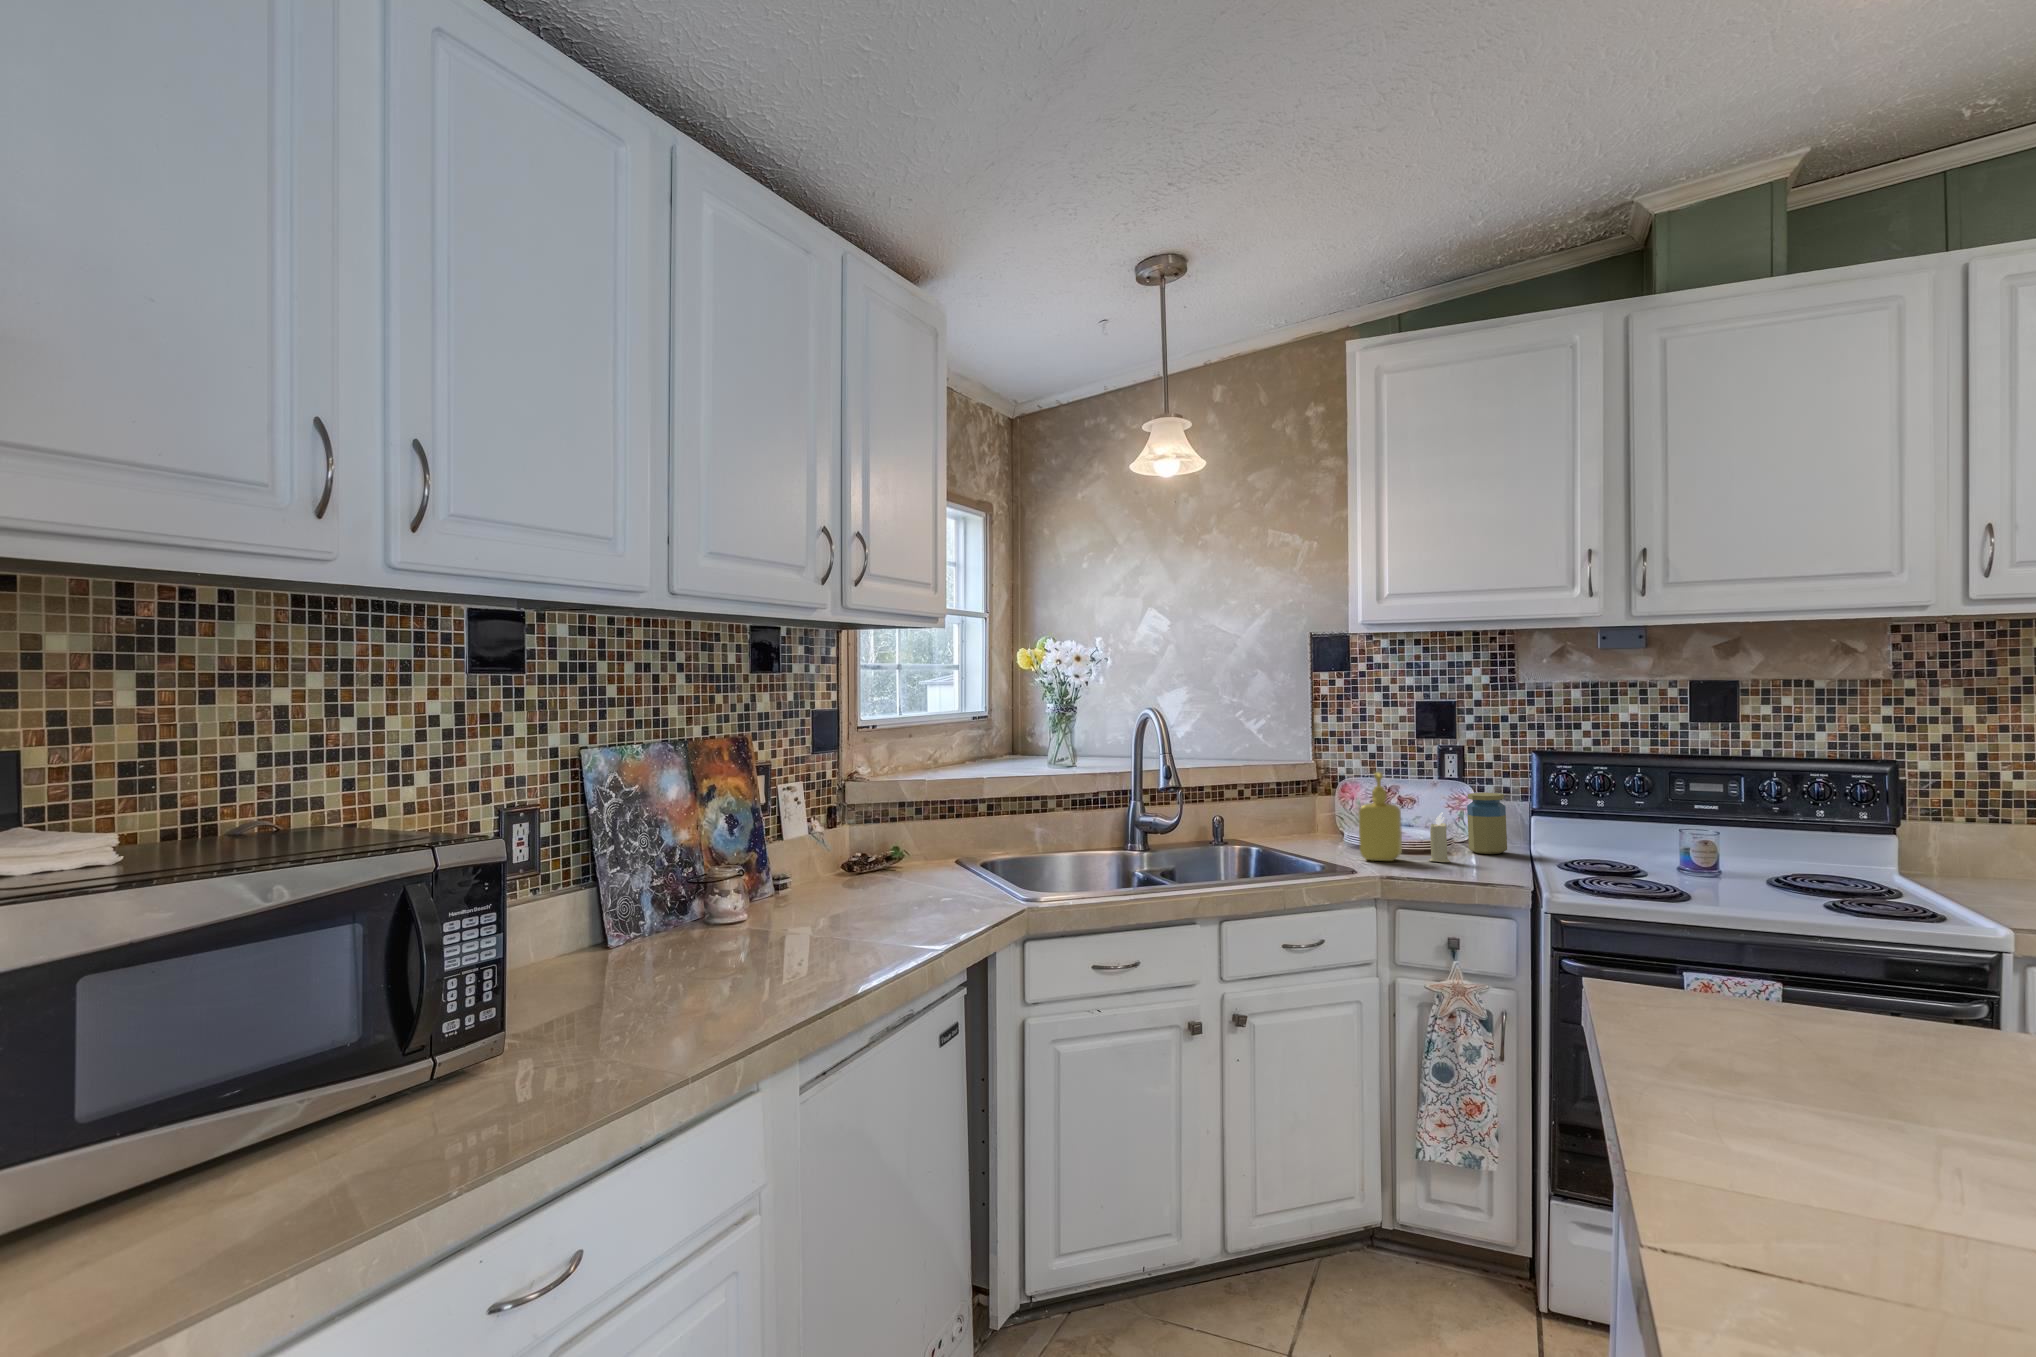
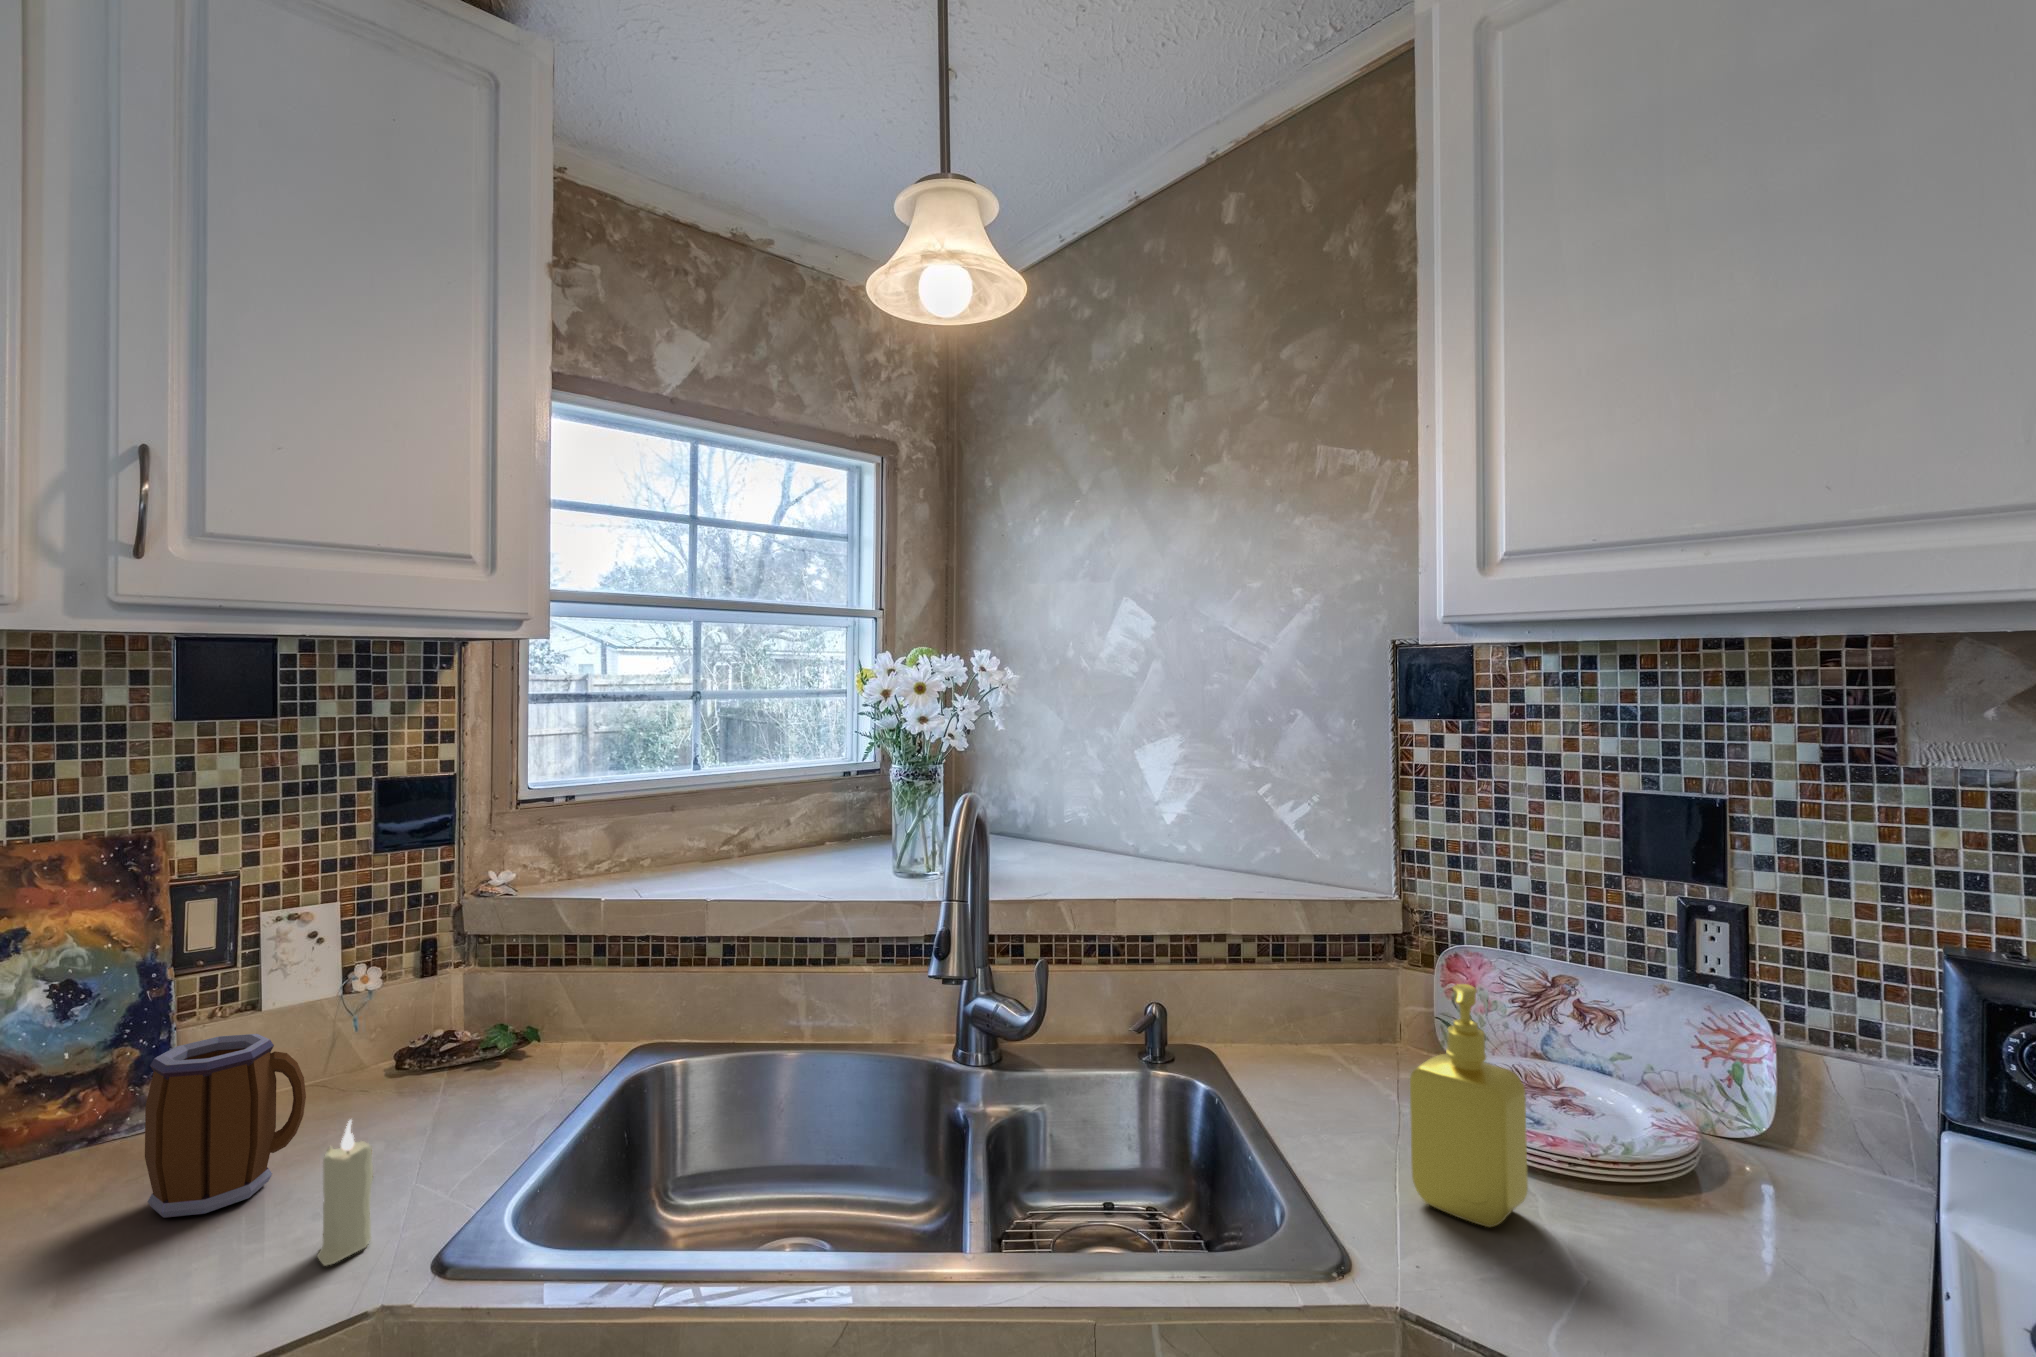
jar: present [1467,793,1507,854] -> none [1735,1046,1858,1235]
candle: present [1429,813,1450,862] -> present [318,1120,373,1266]
mug: none [853,826,903,901] -> present [145,1034,306,1218]

